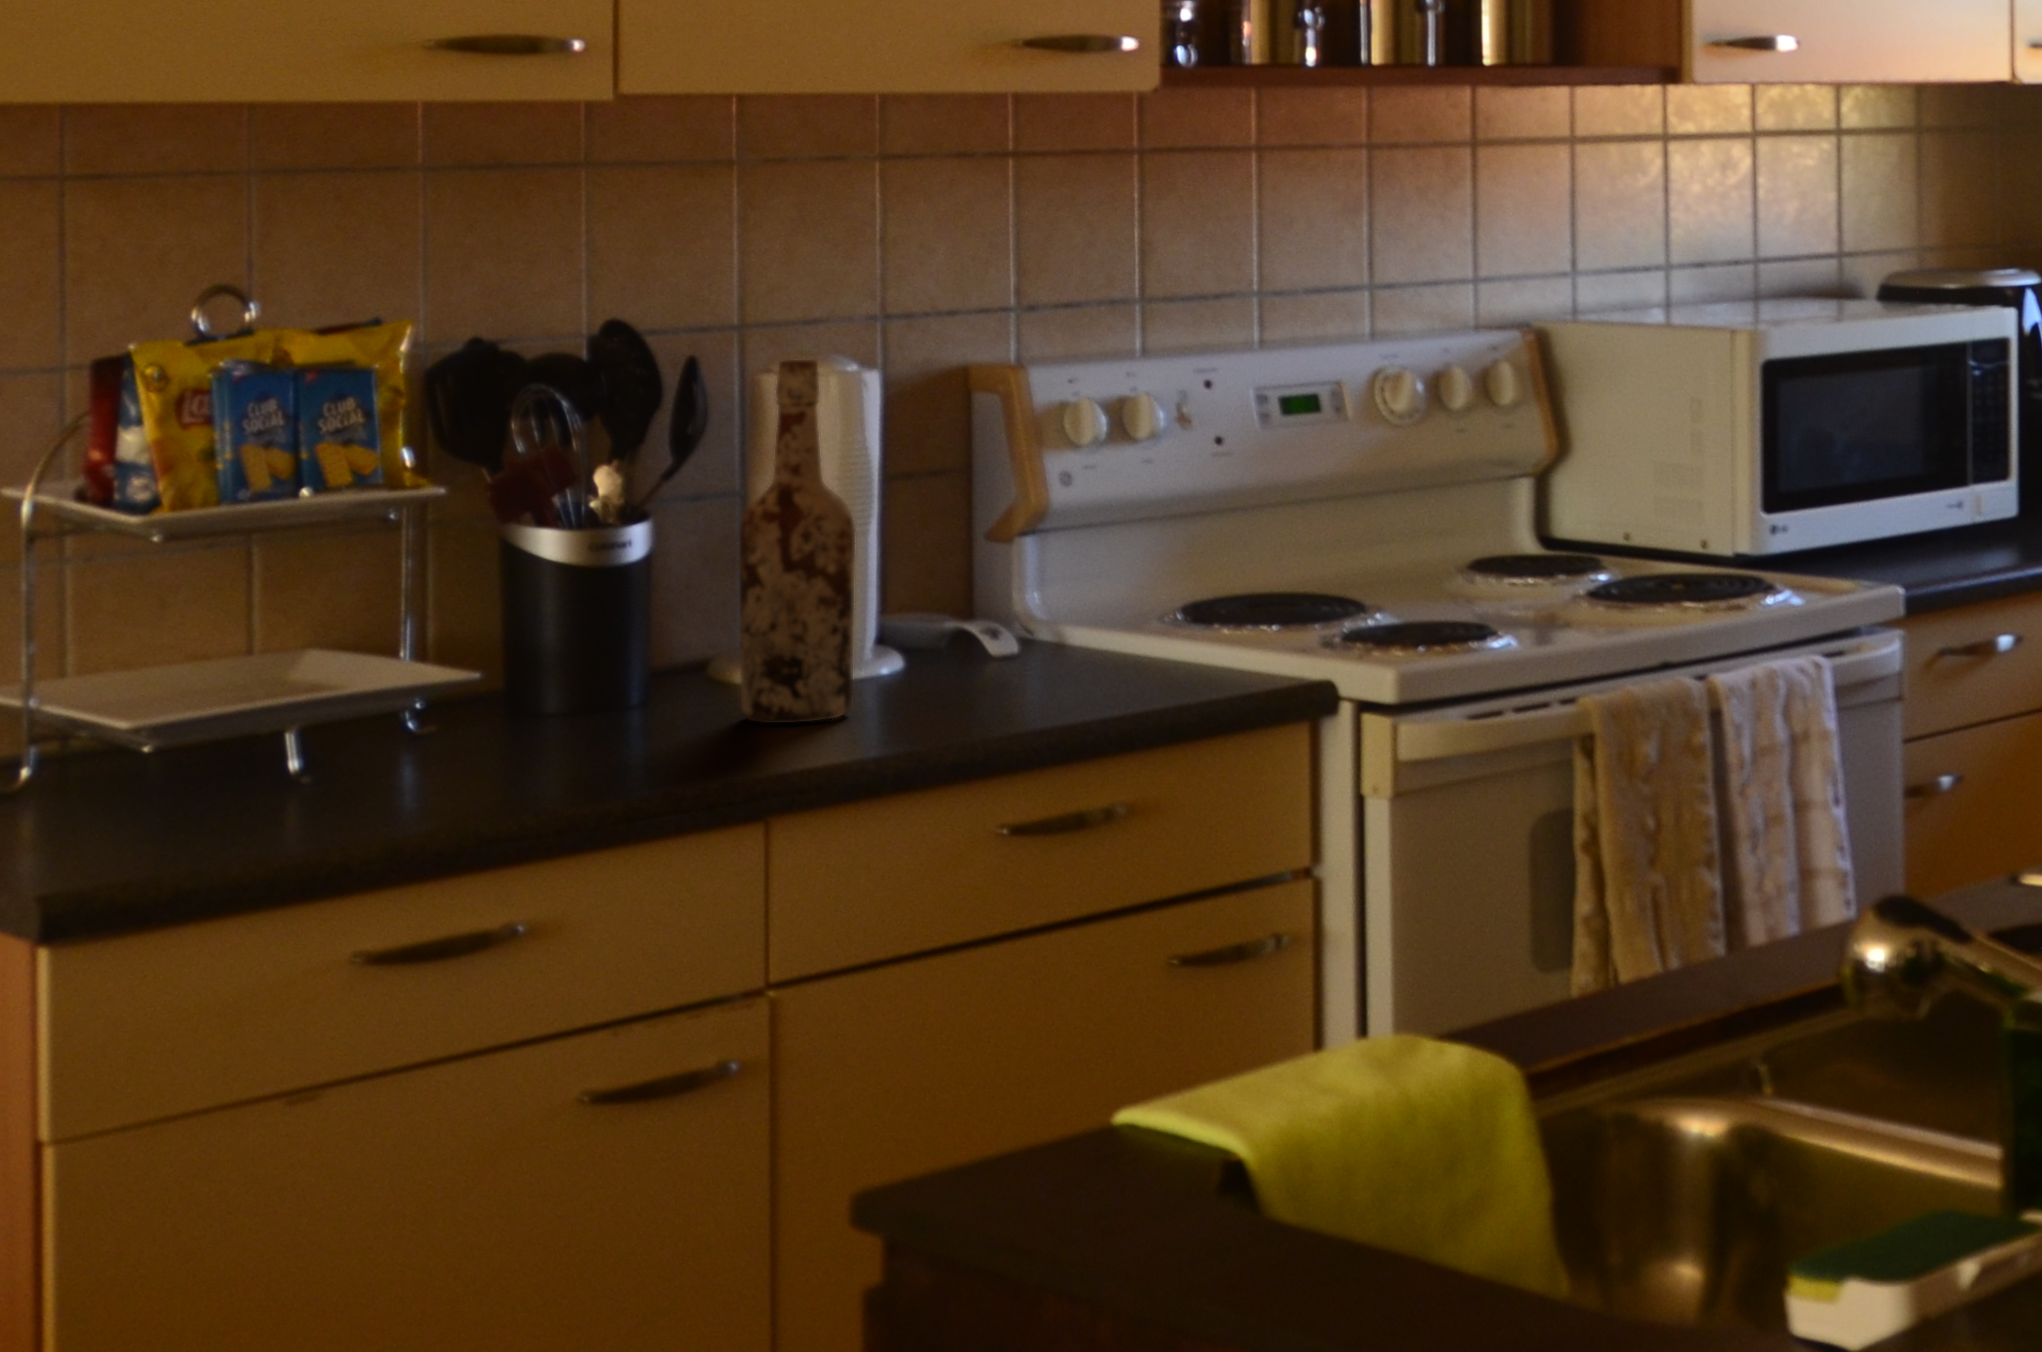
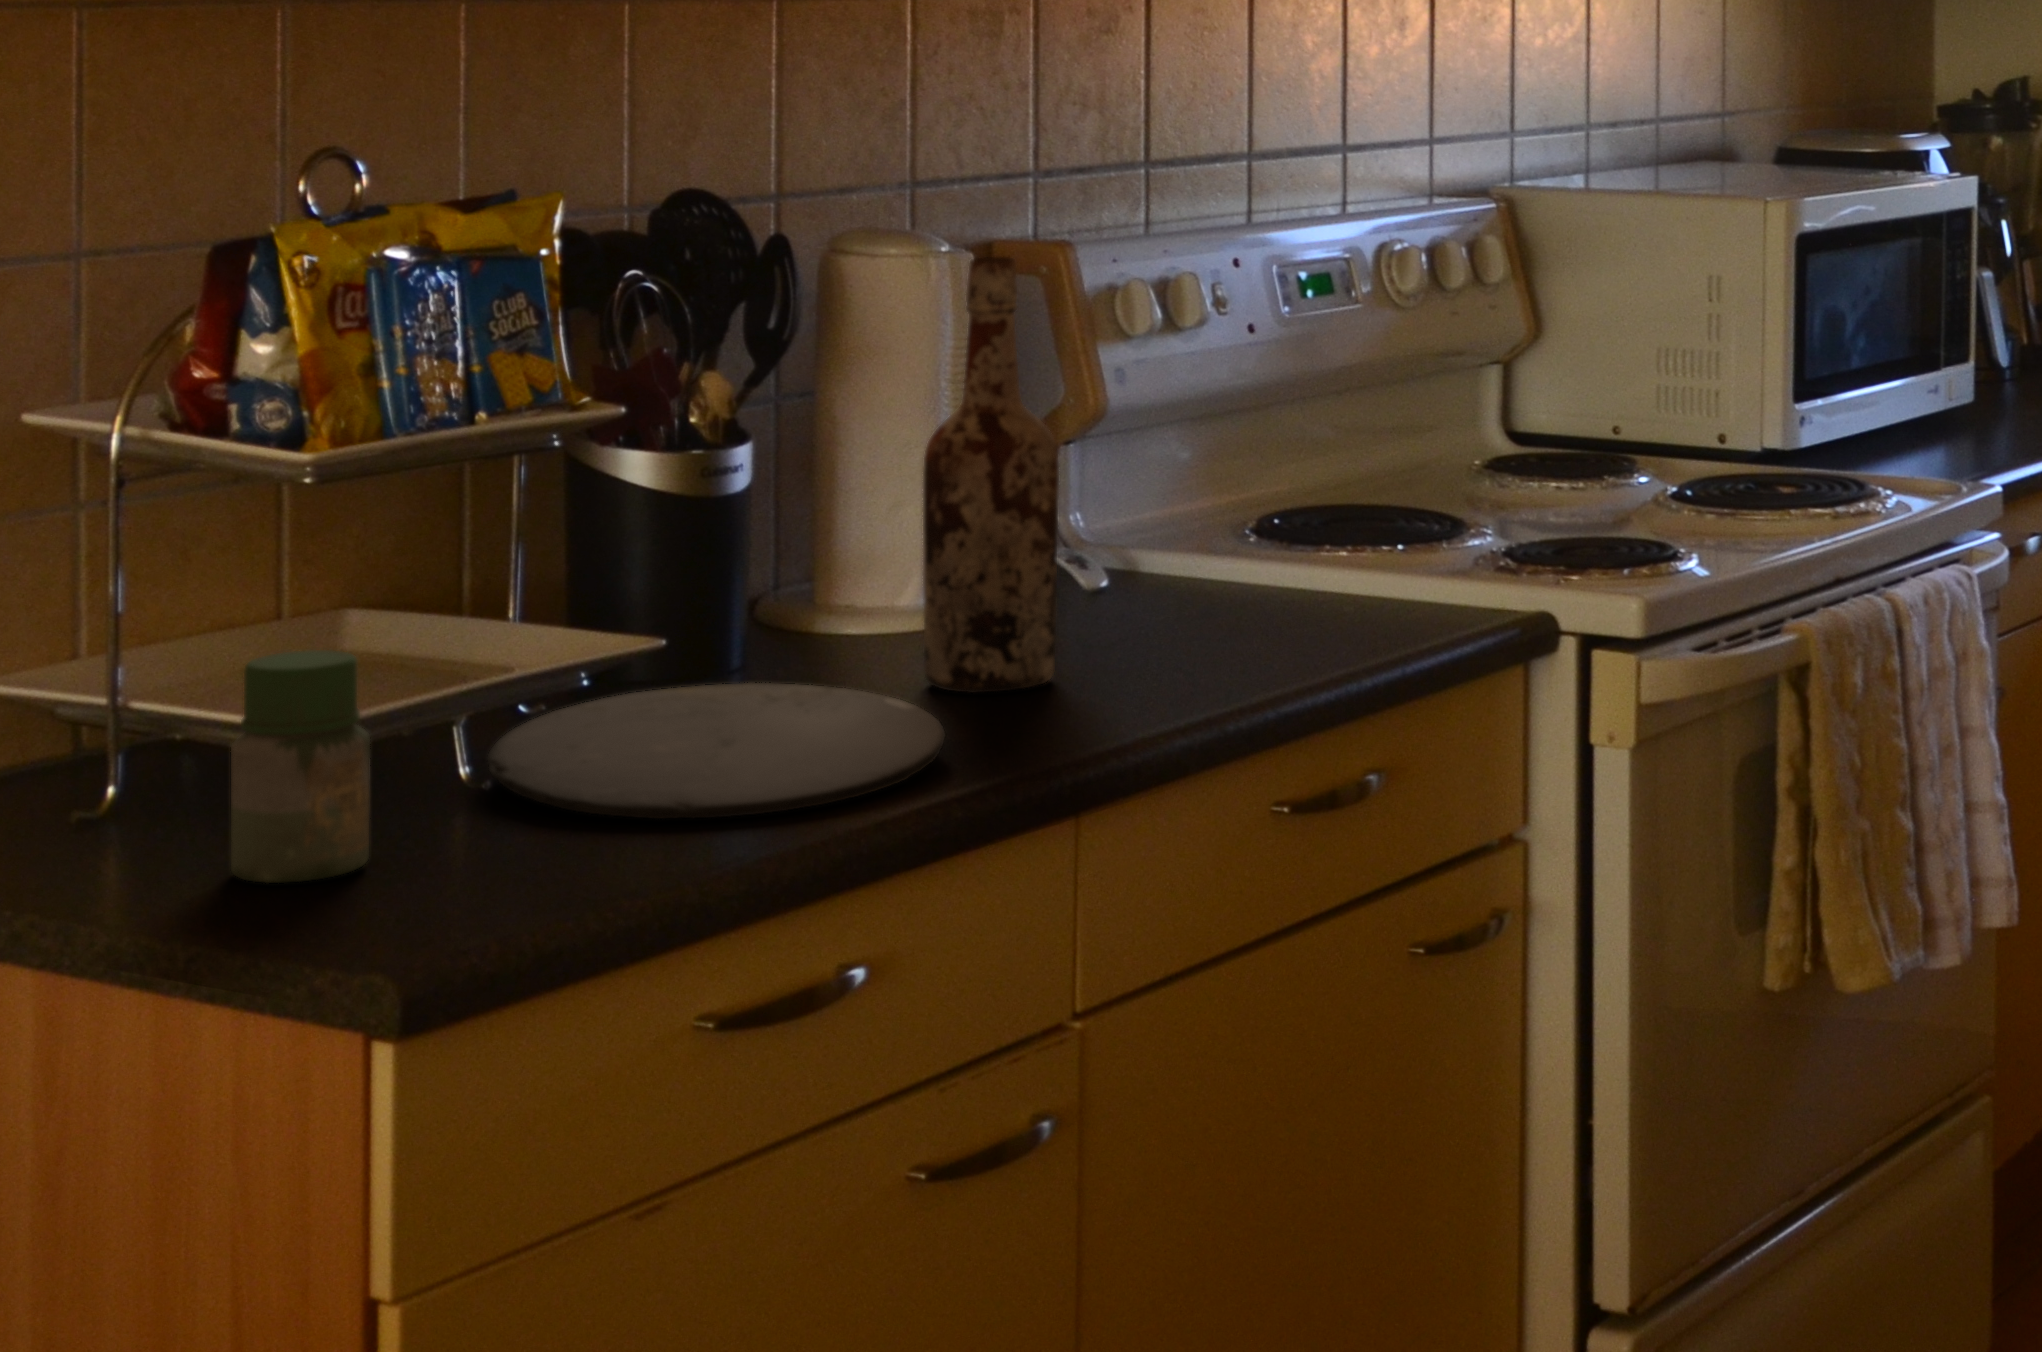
jar: none [29,654,141,832] -> present [231,650,370,883]
plate: none [296,707,677,802] -> present [488,683,946,819]

